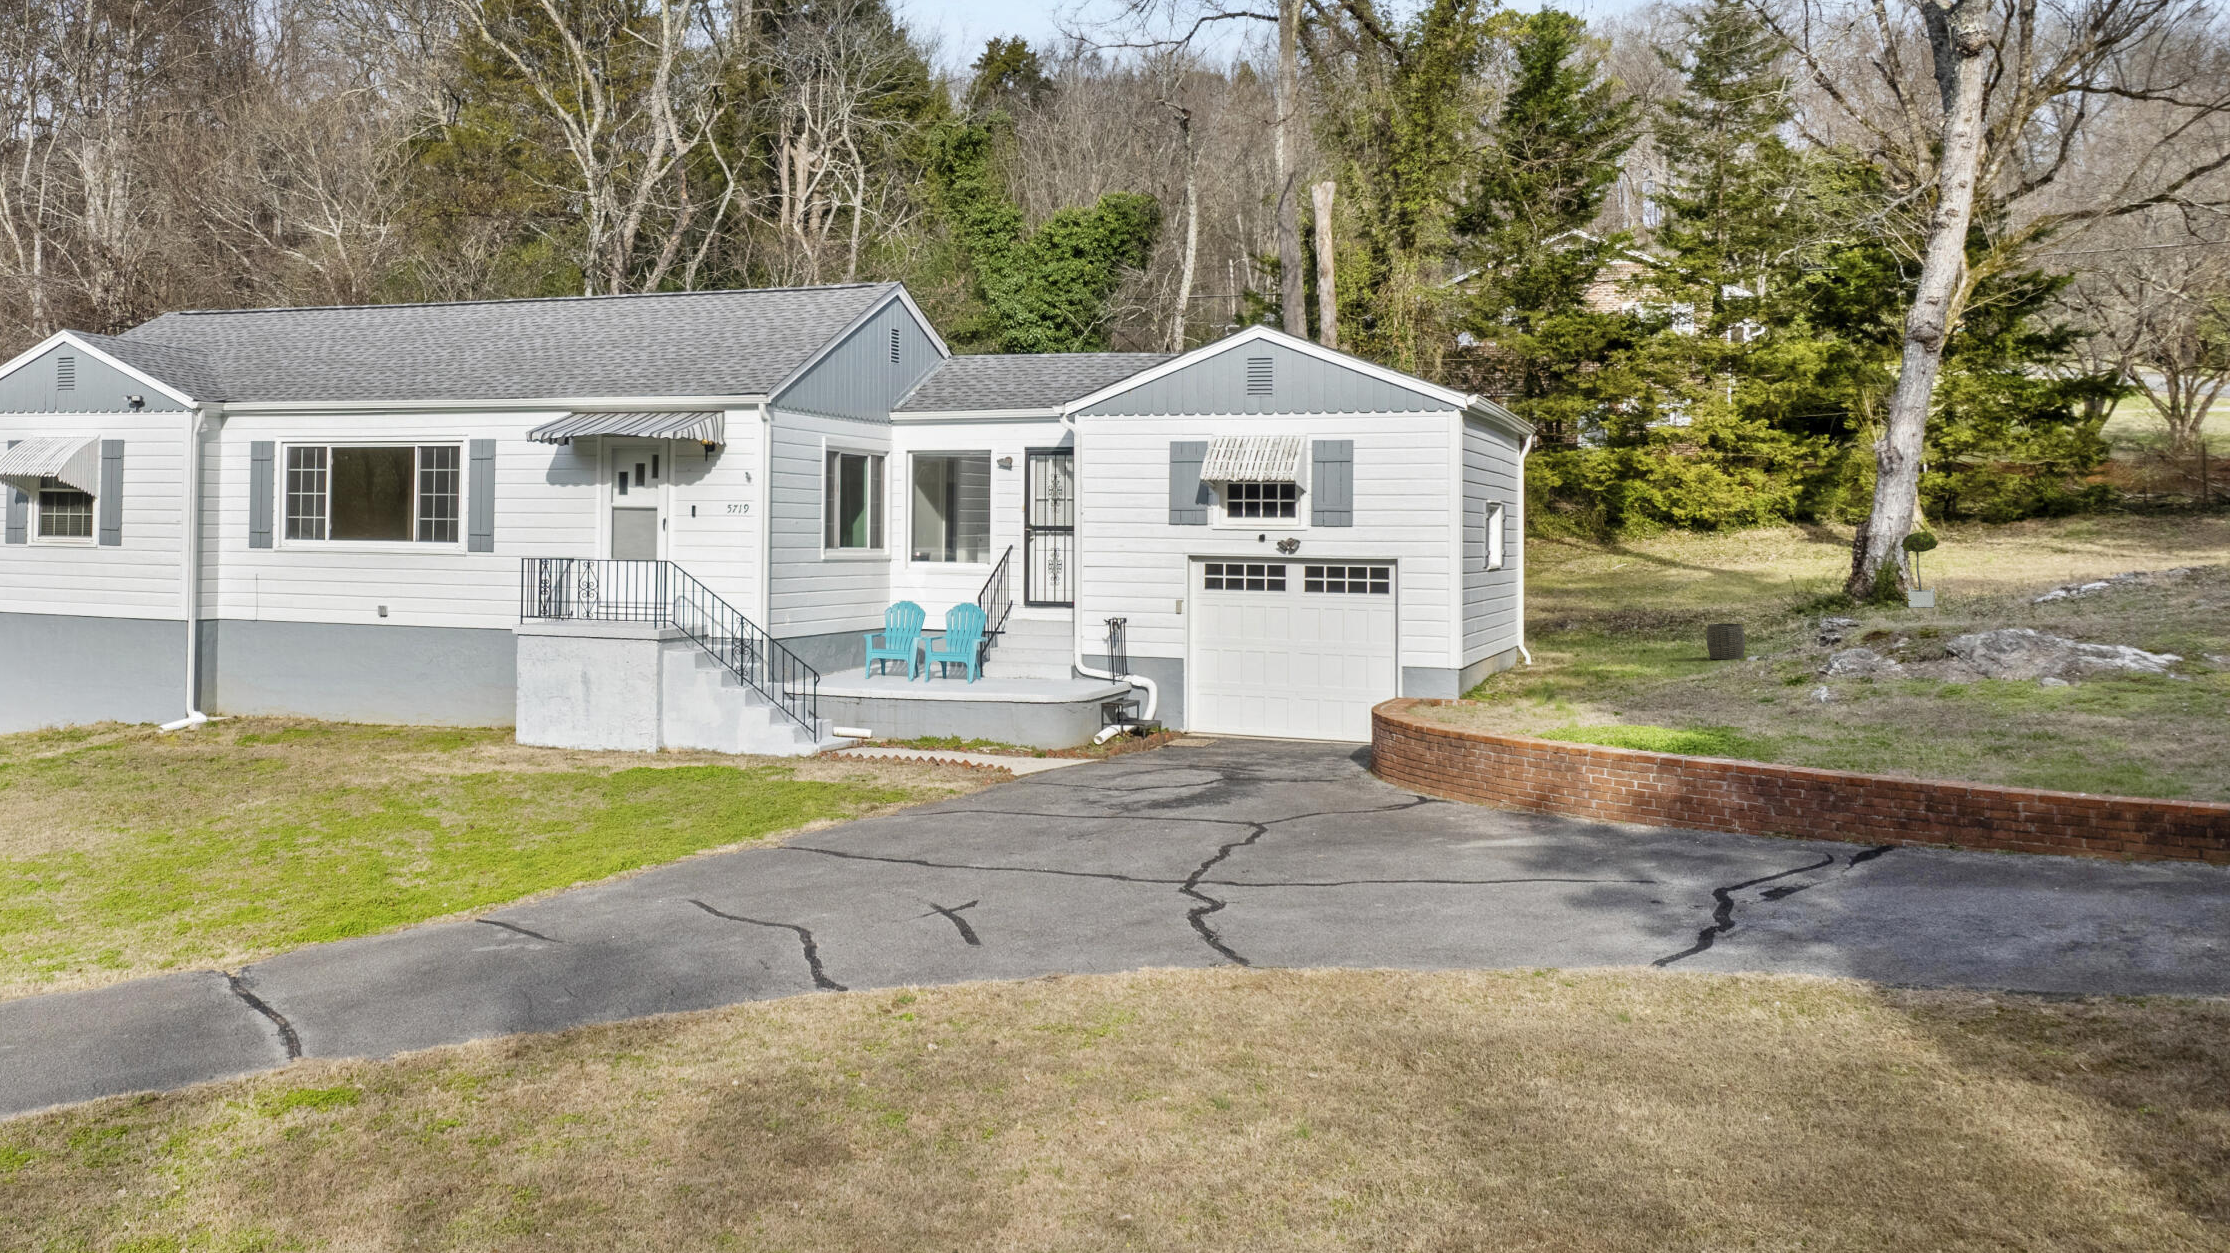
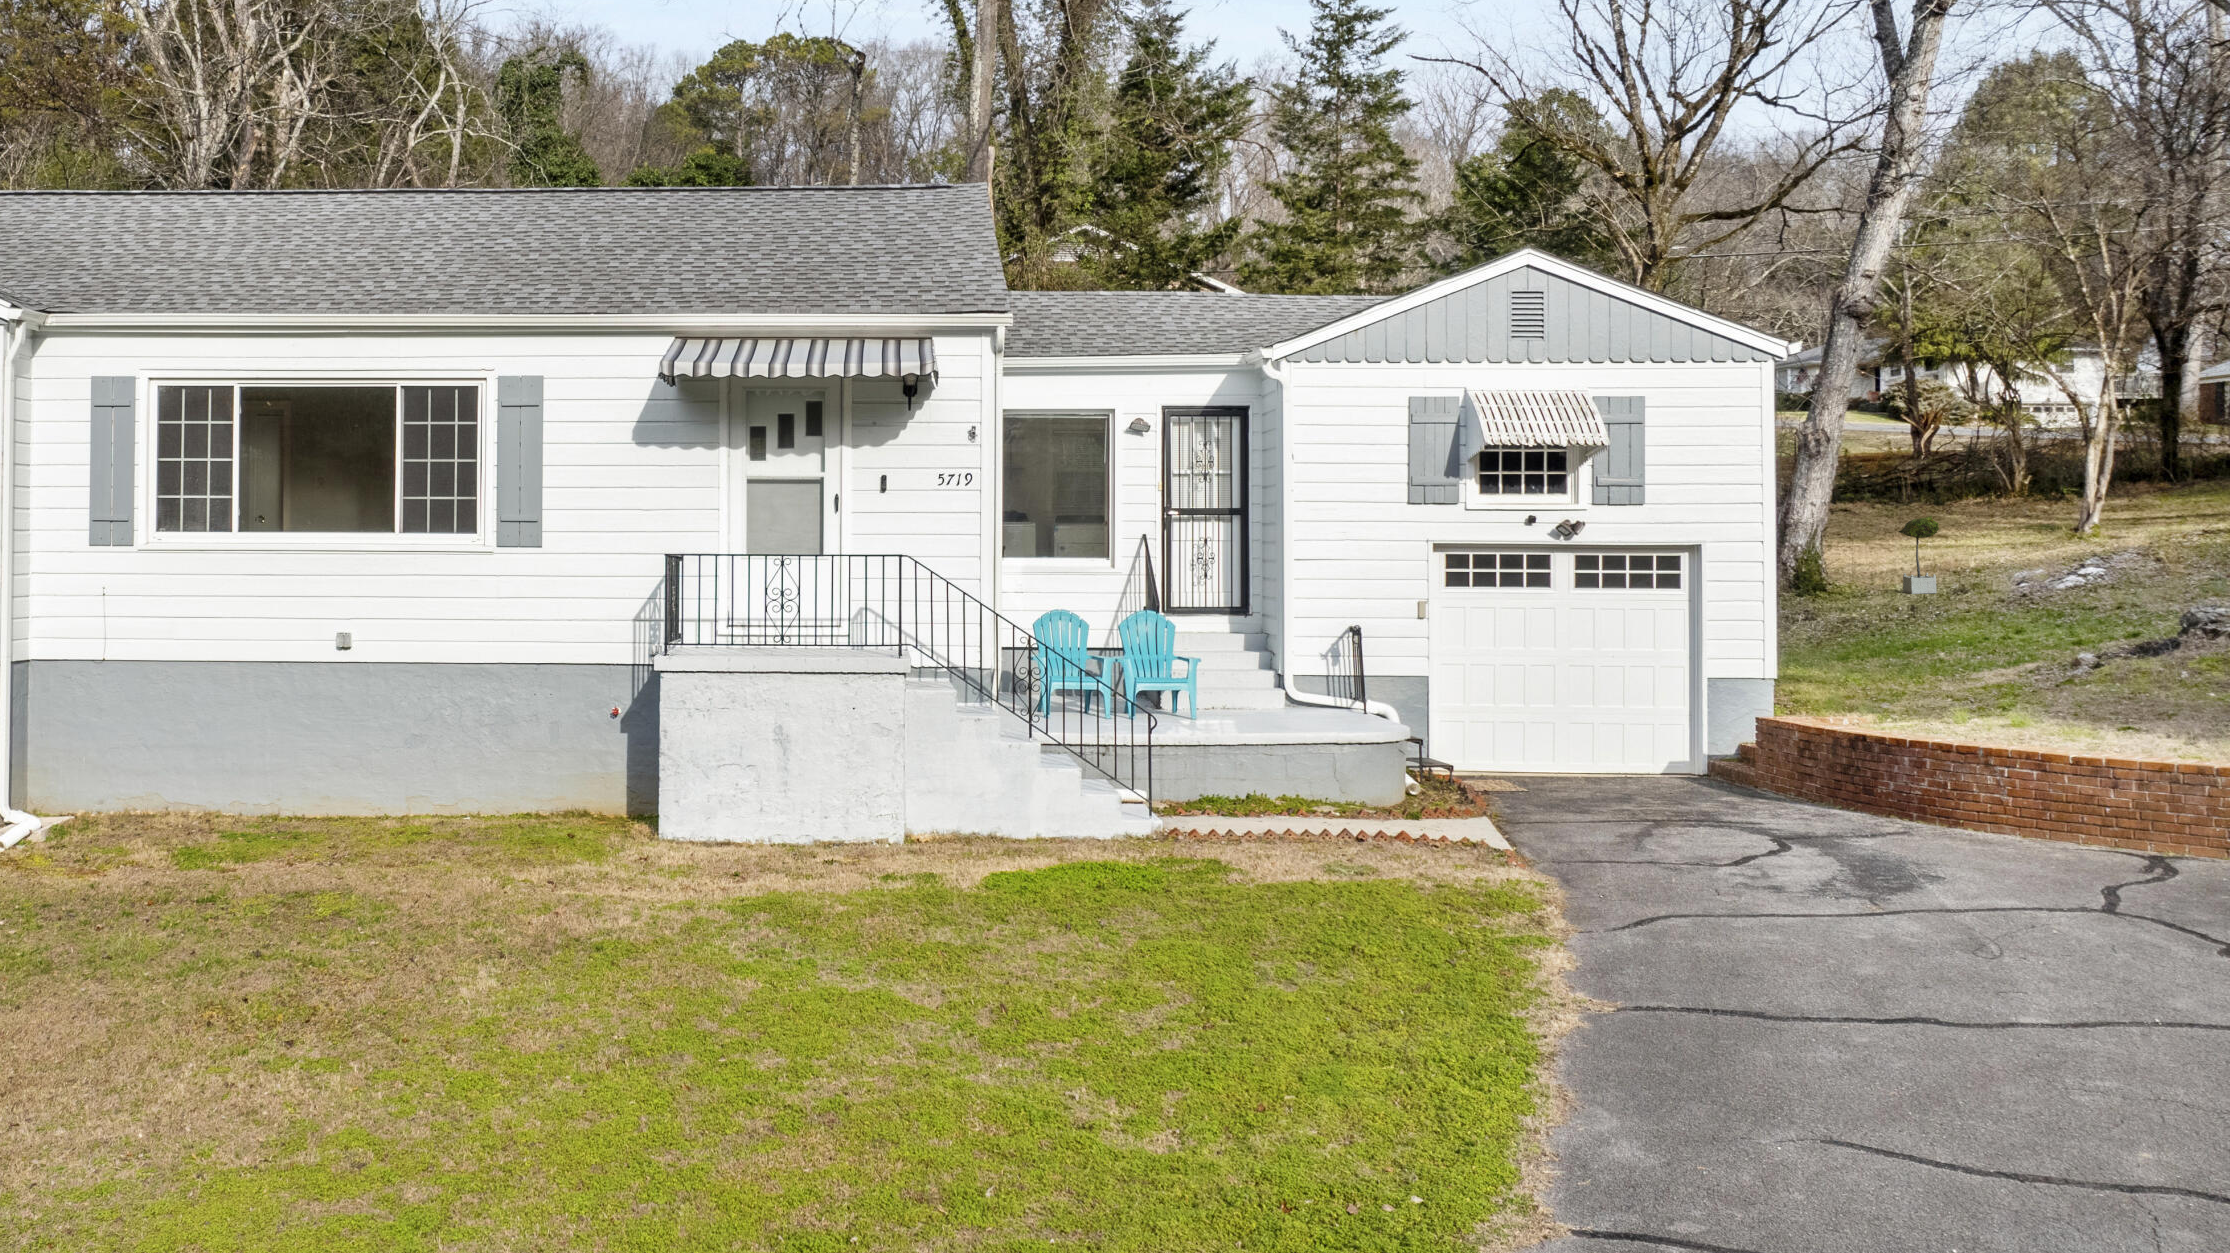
woven basket: present [1707,624,1745,660] -> none [1938,613,1986,653]

